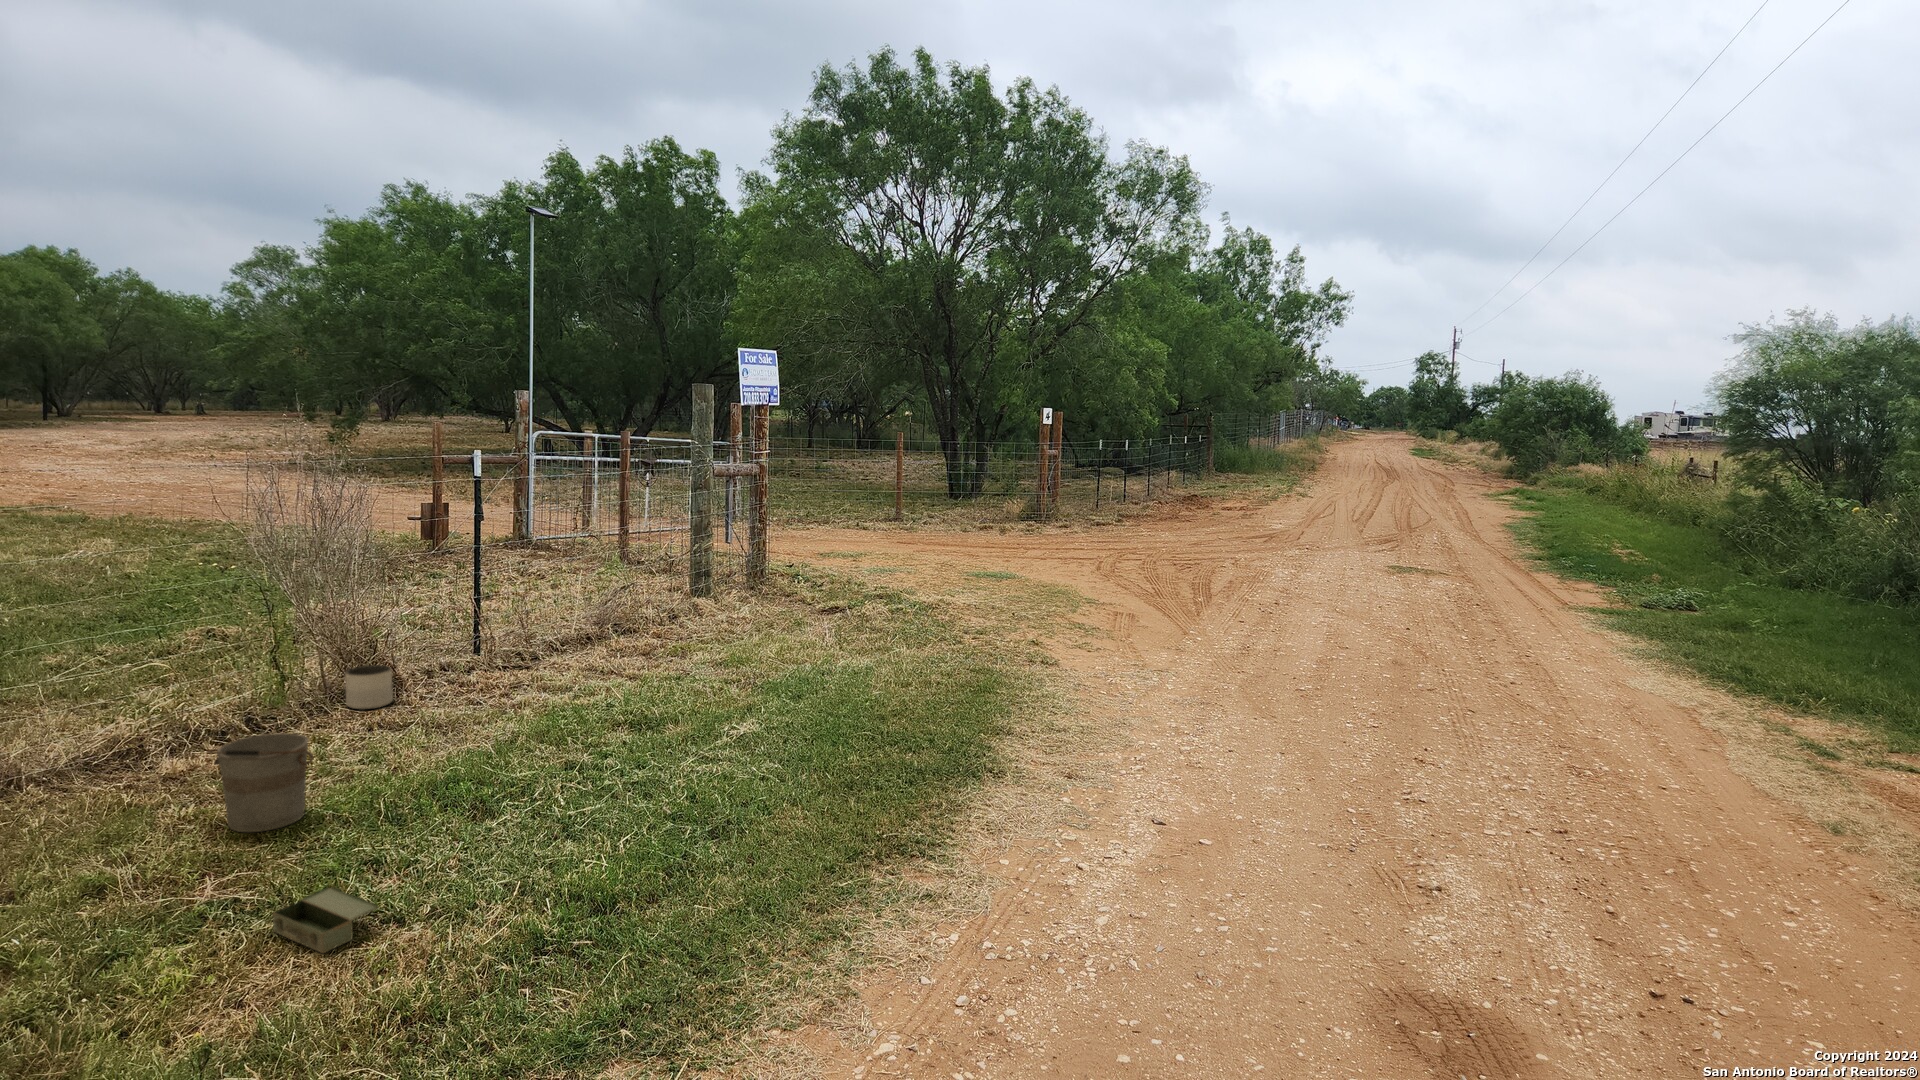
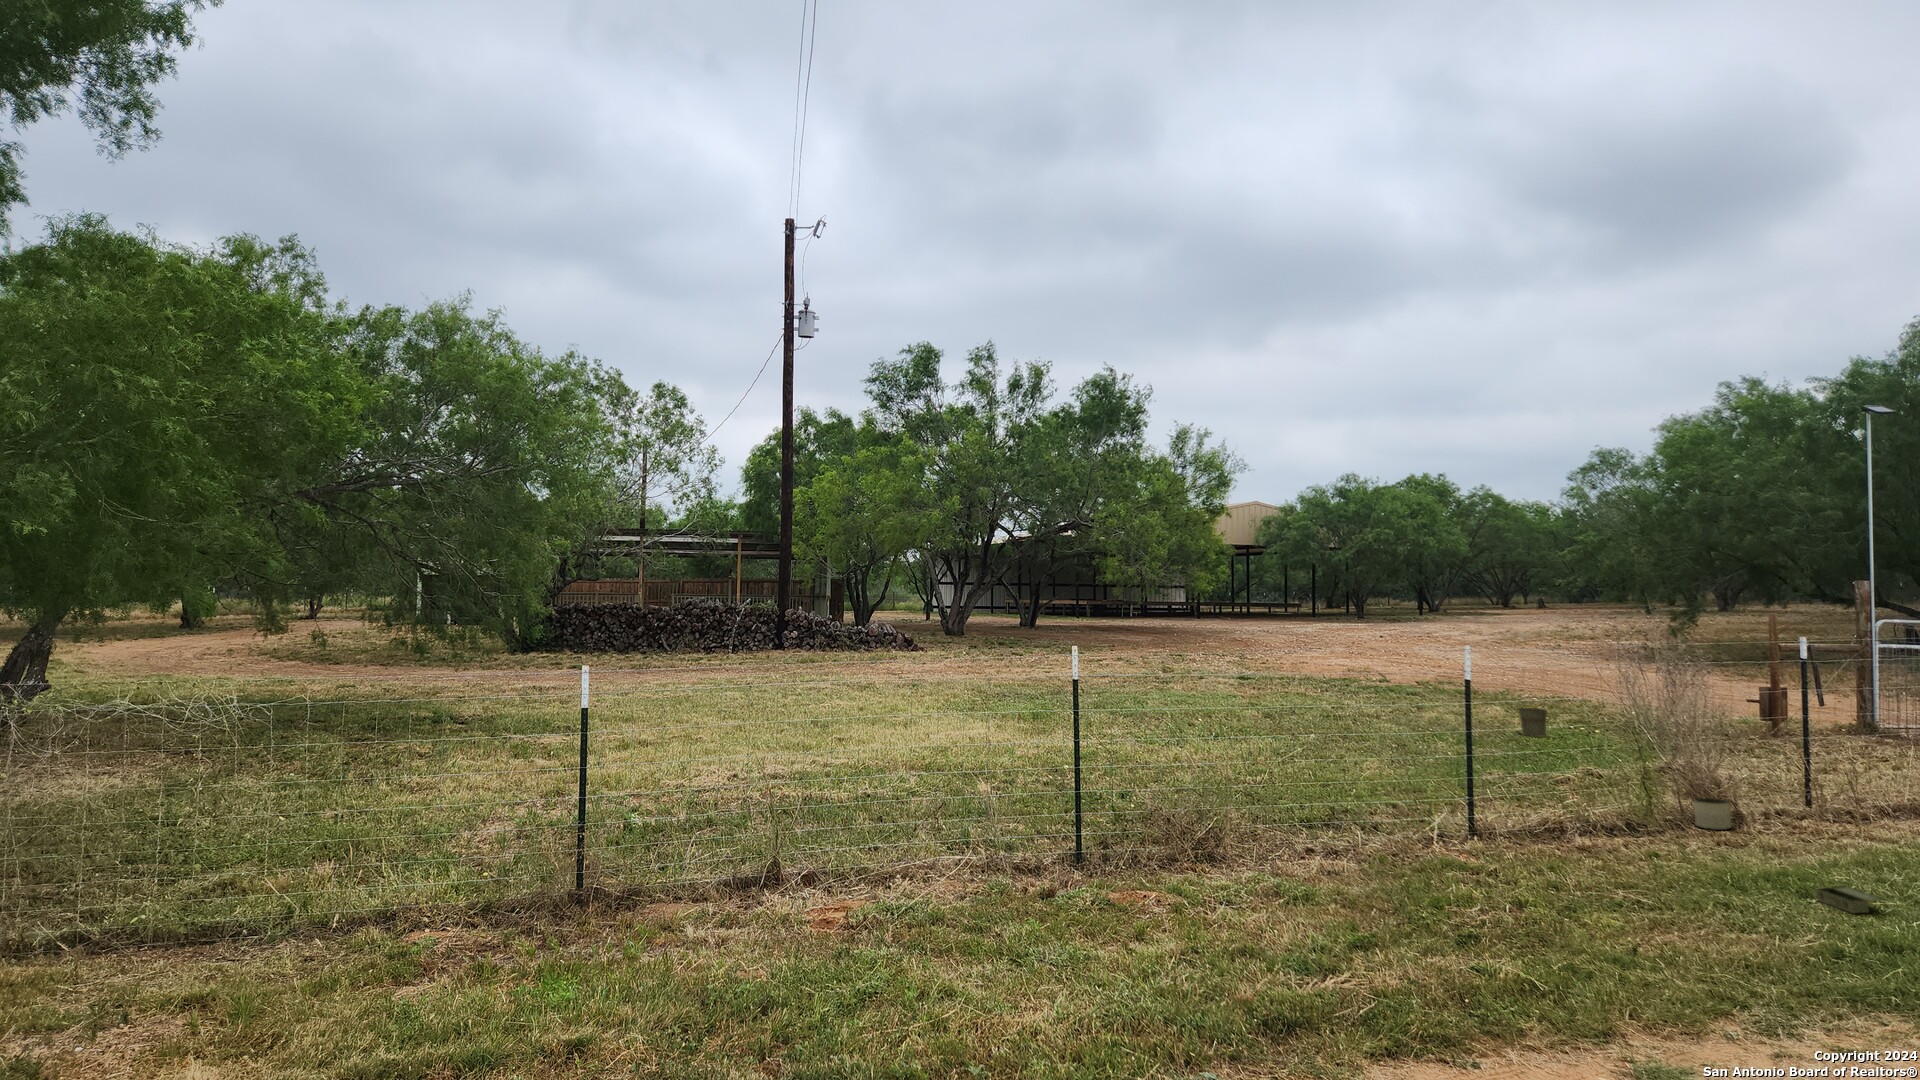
bucket: present [207,733,313,832] -> present [1518,708,1547,737]
toolbox: present [273,887,378,953] -> present [1816,886,1883,913]

